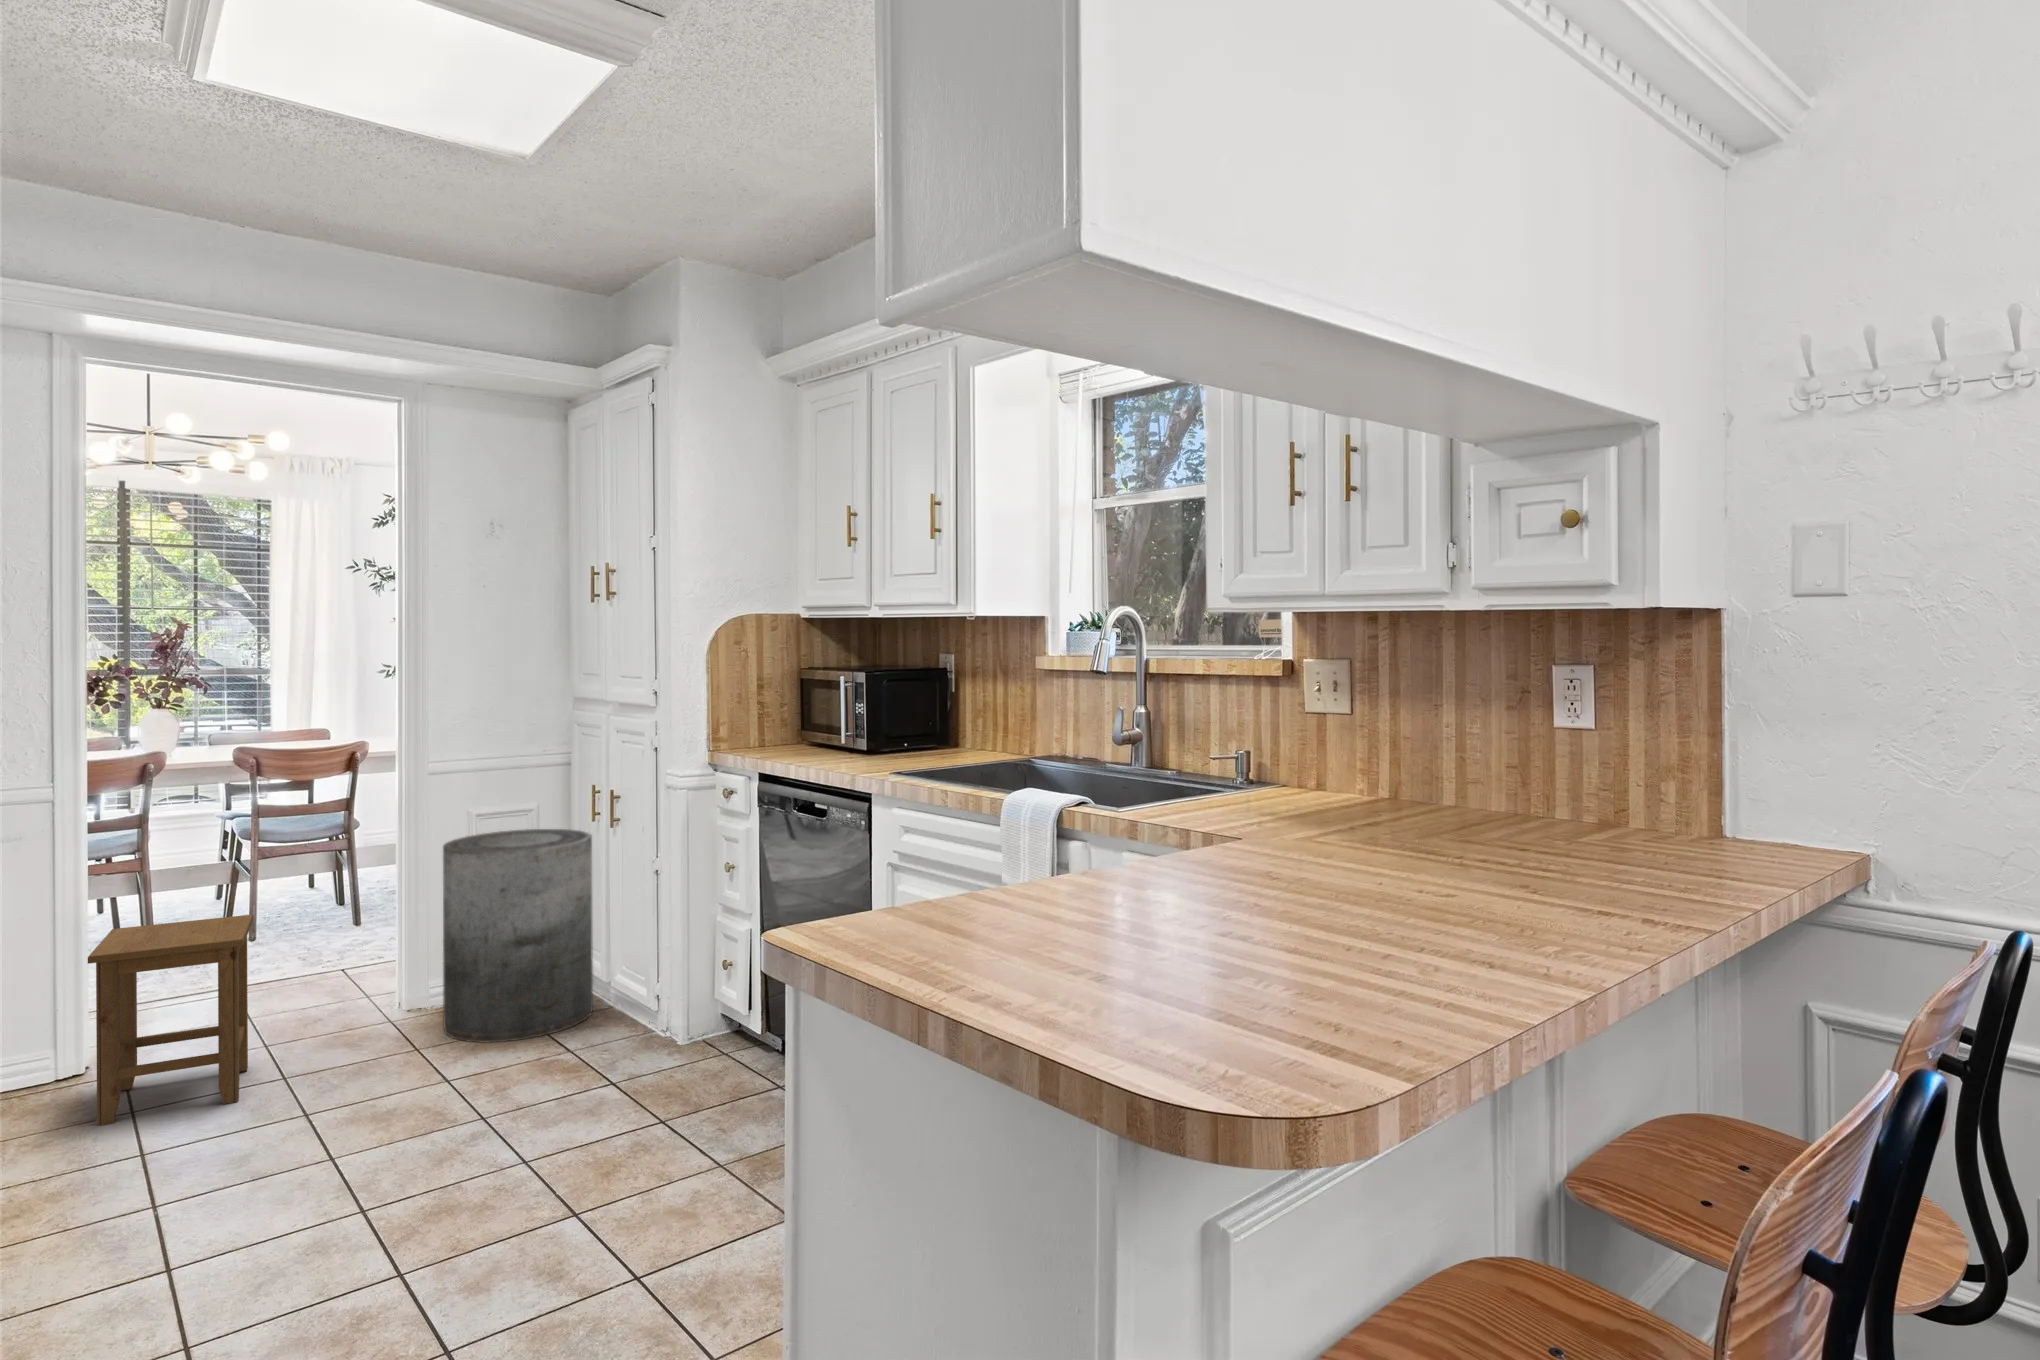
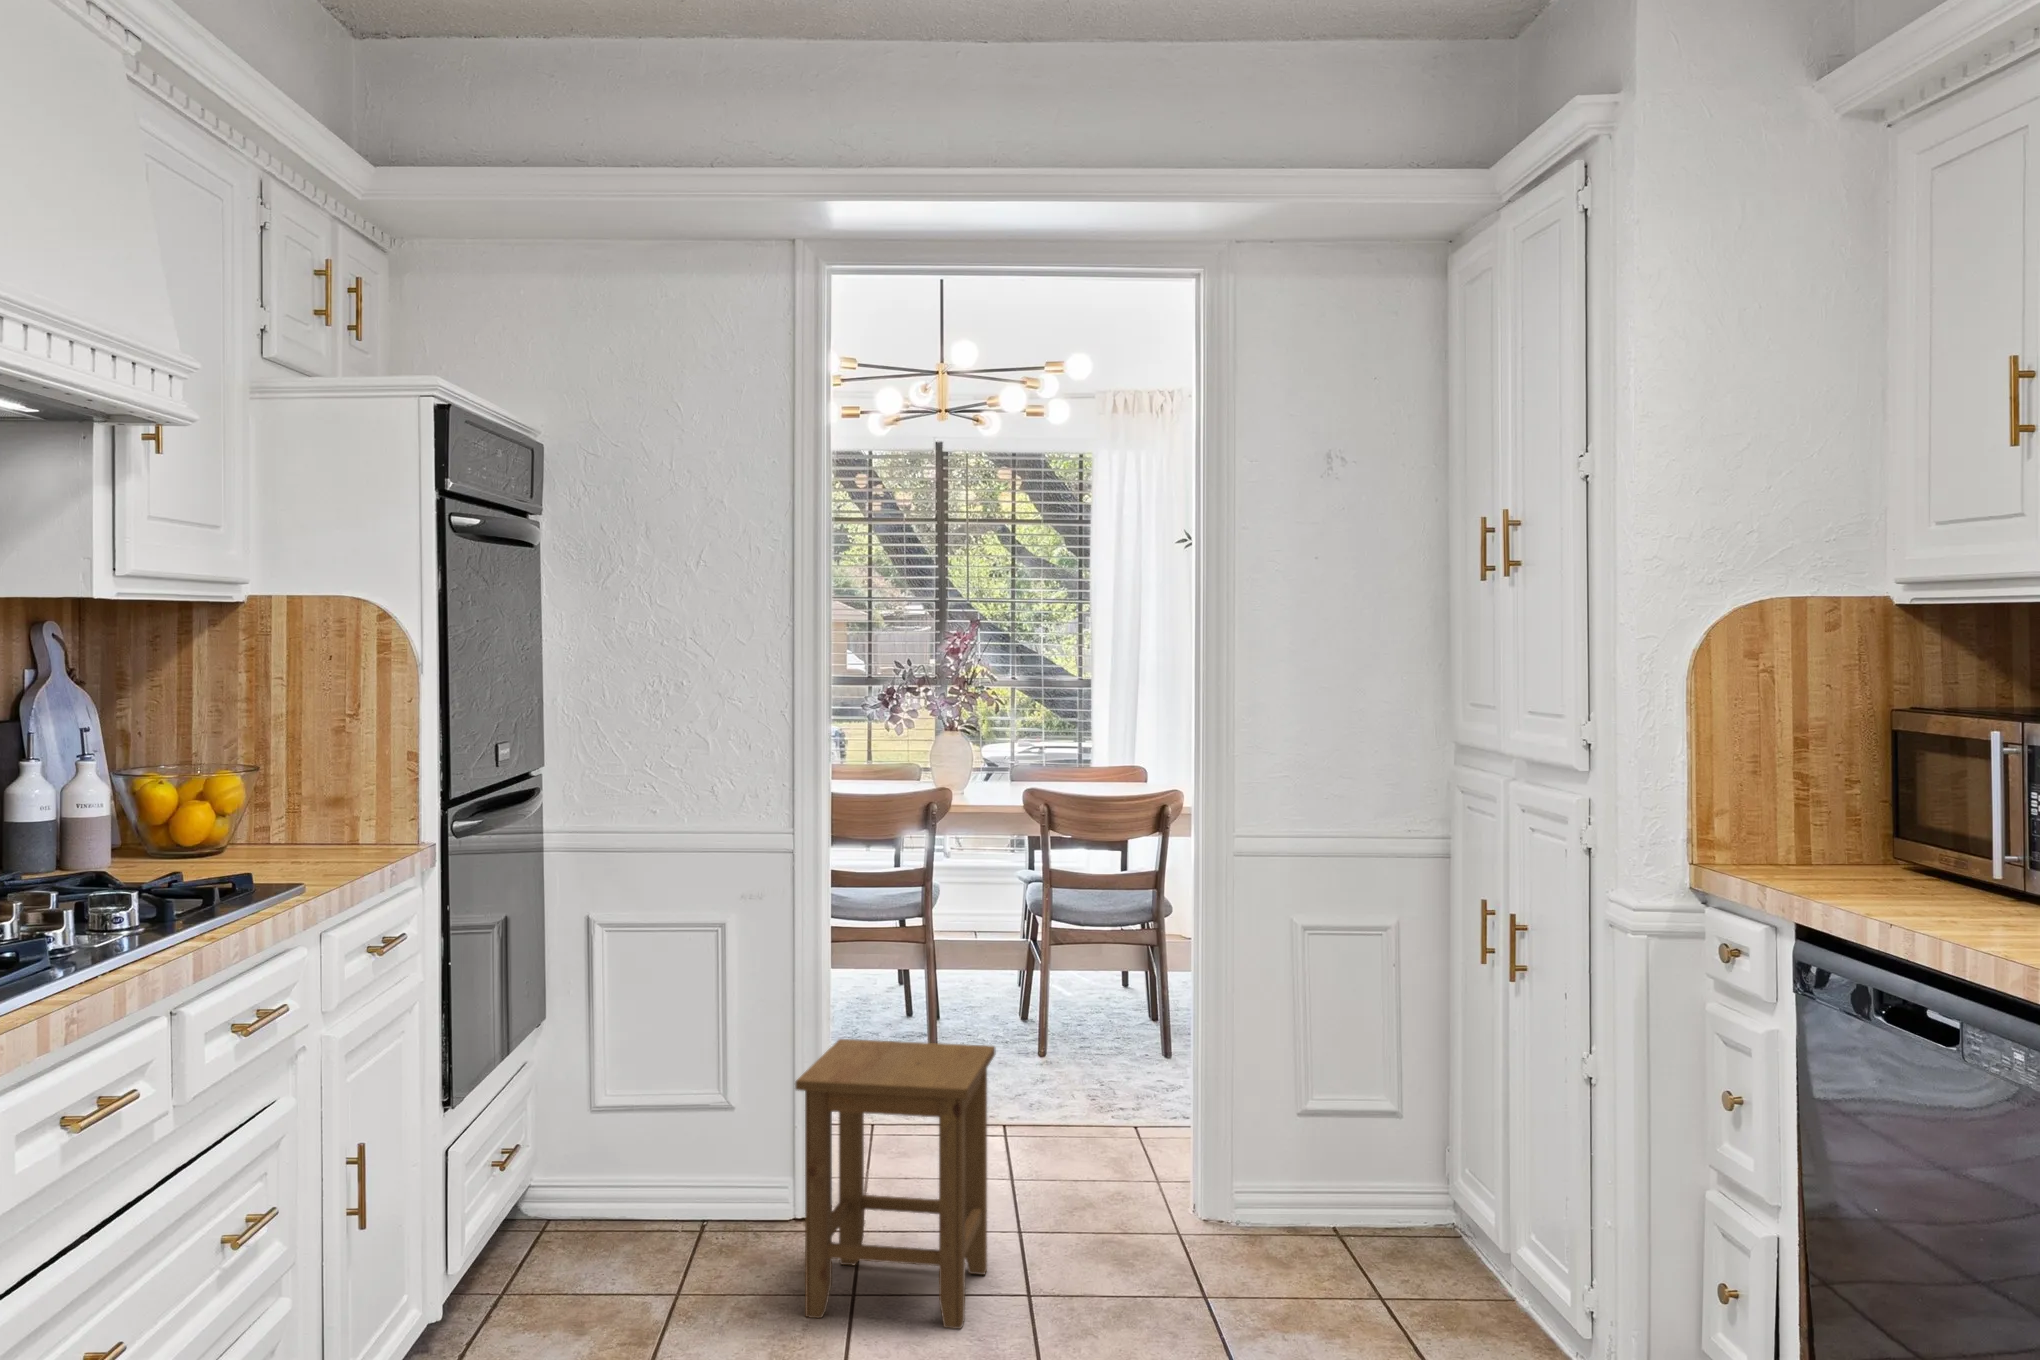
trash can: present [443,829,593,1043] -> none [1245,960,1478,1331]

